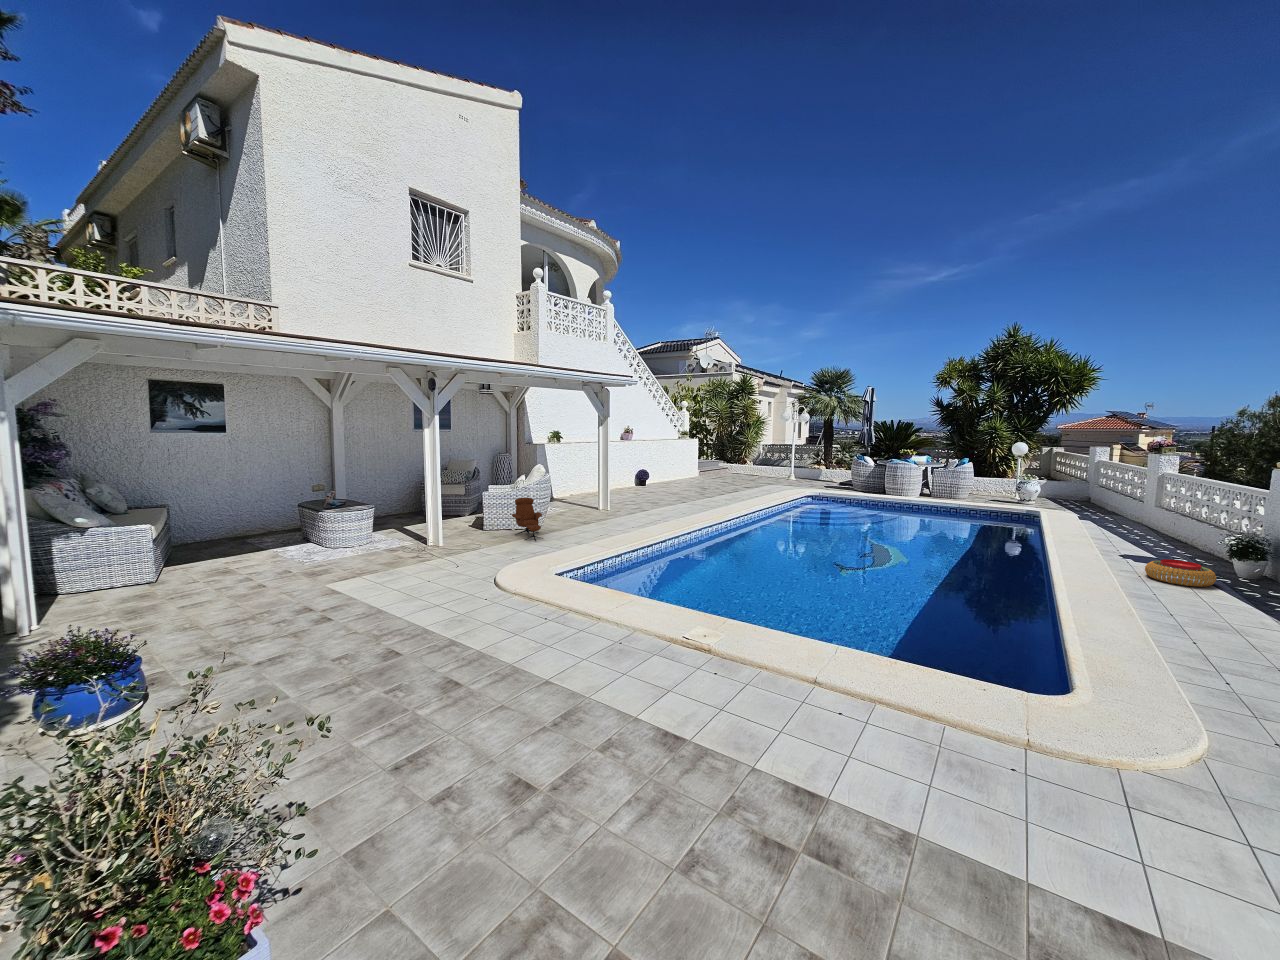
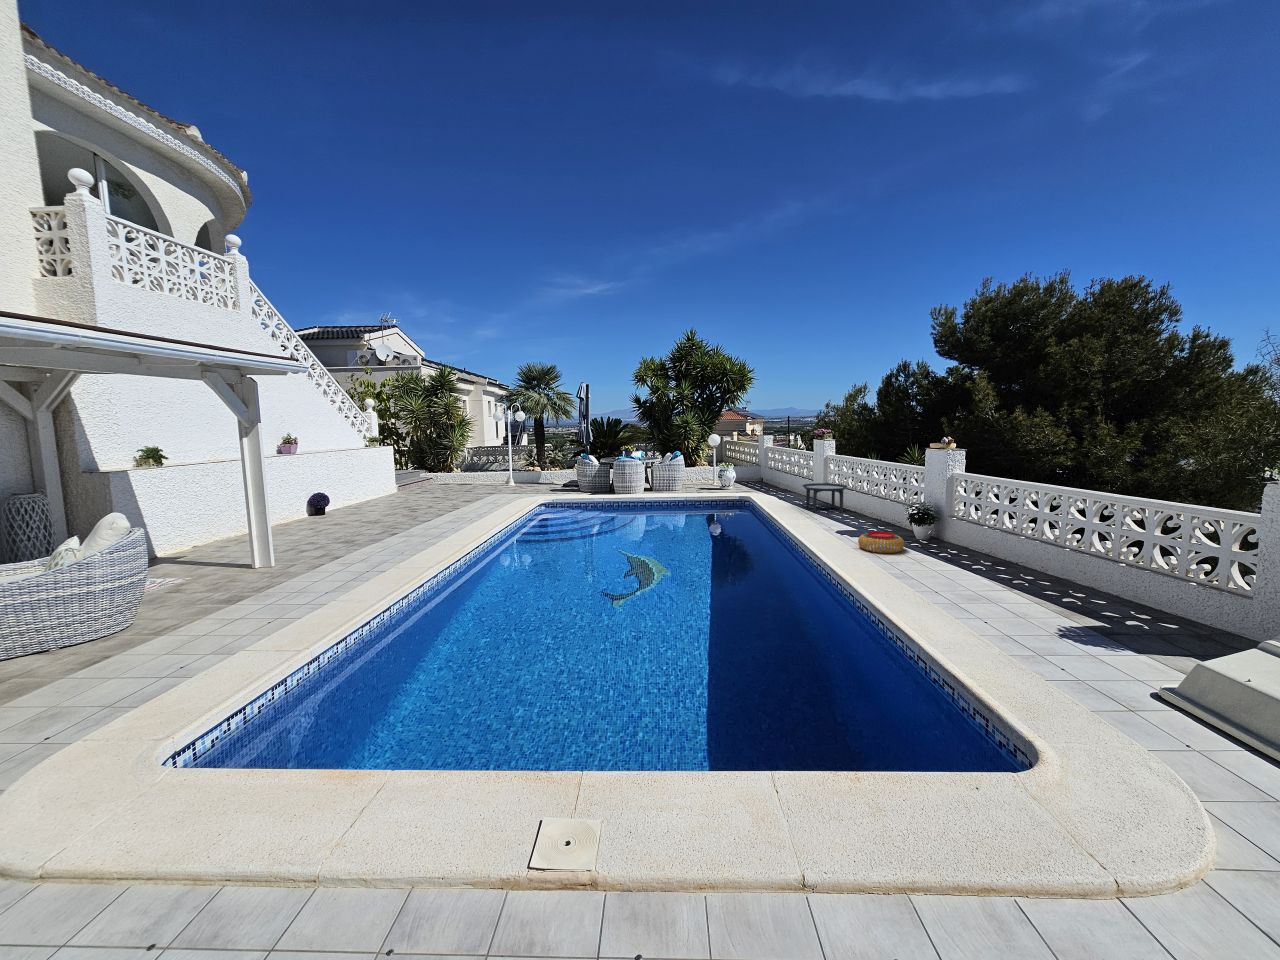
lounge chair: present [512,498,542,541] -> none [57,574,143,658]
round table: none [1113,504,1184,542] -> present [802,483,847,513]

